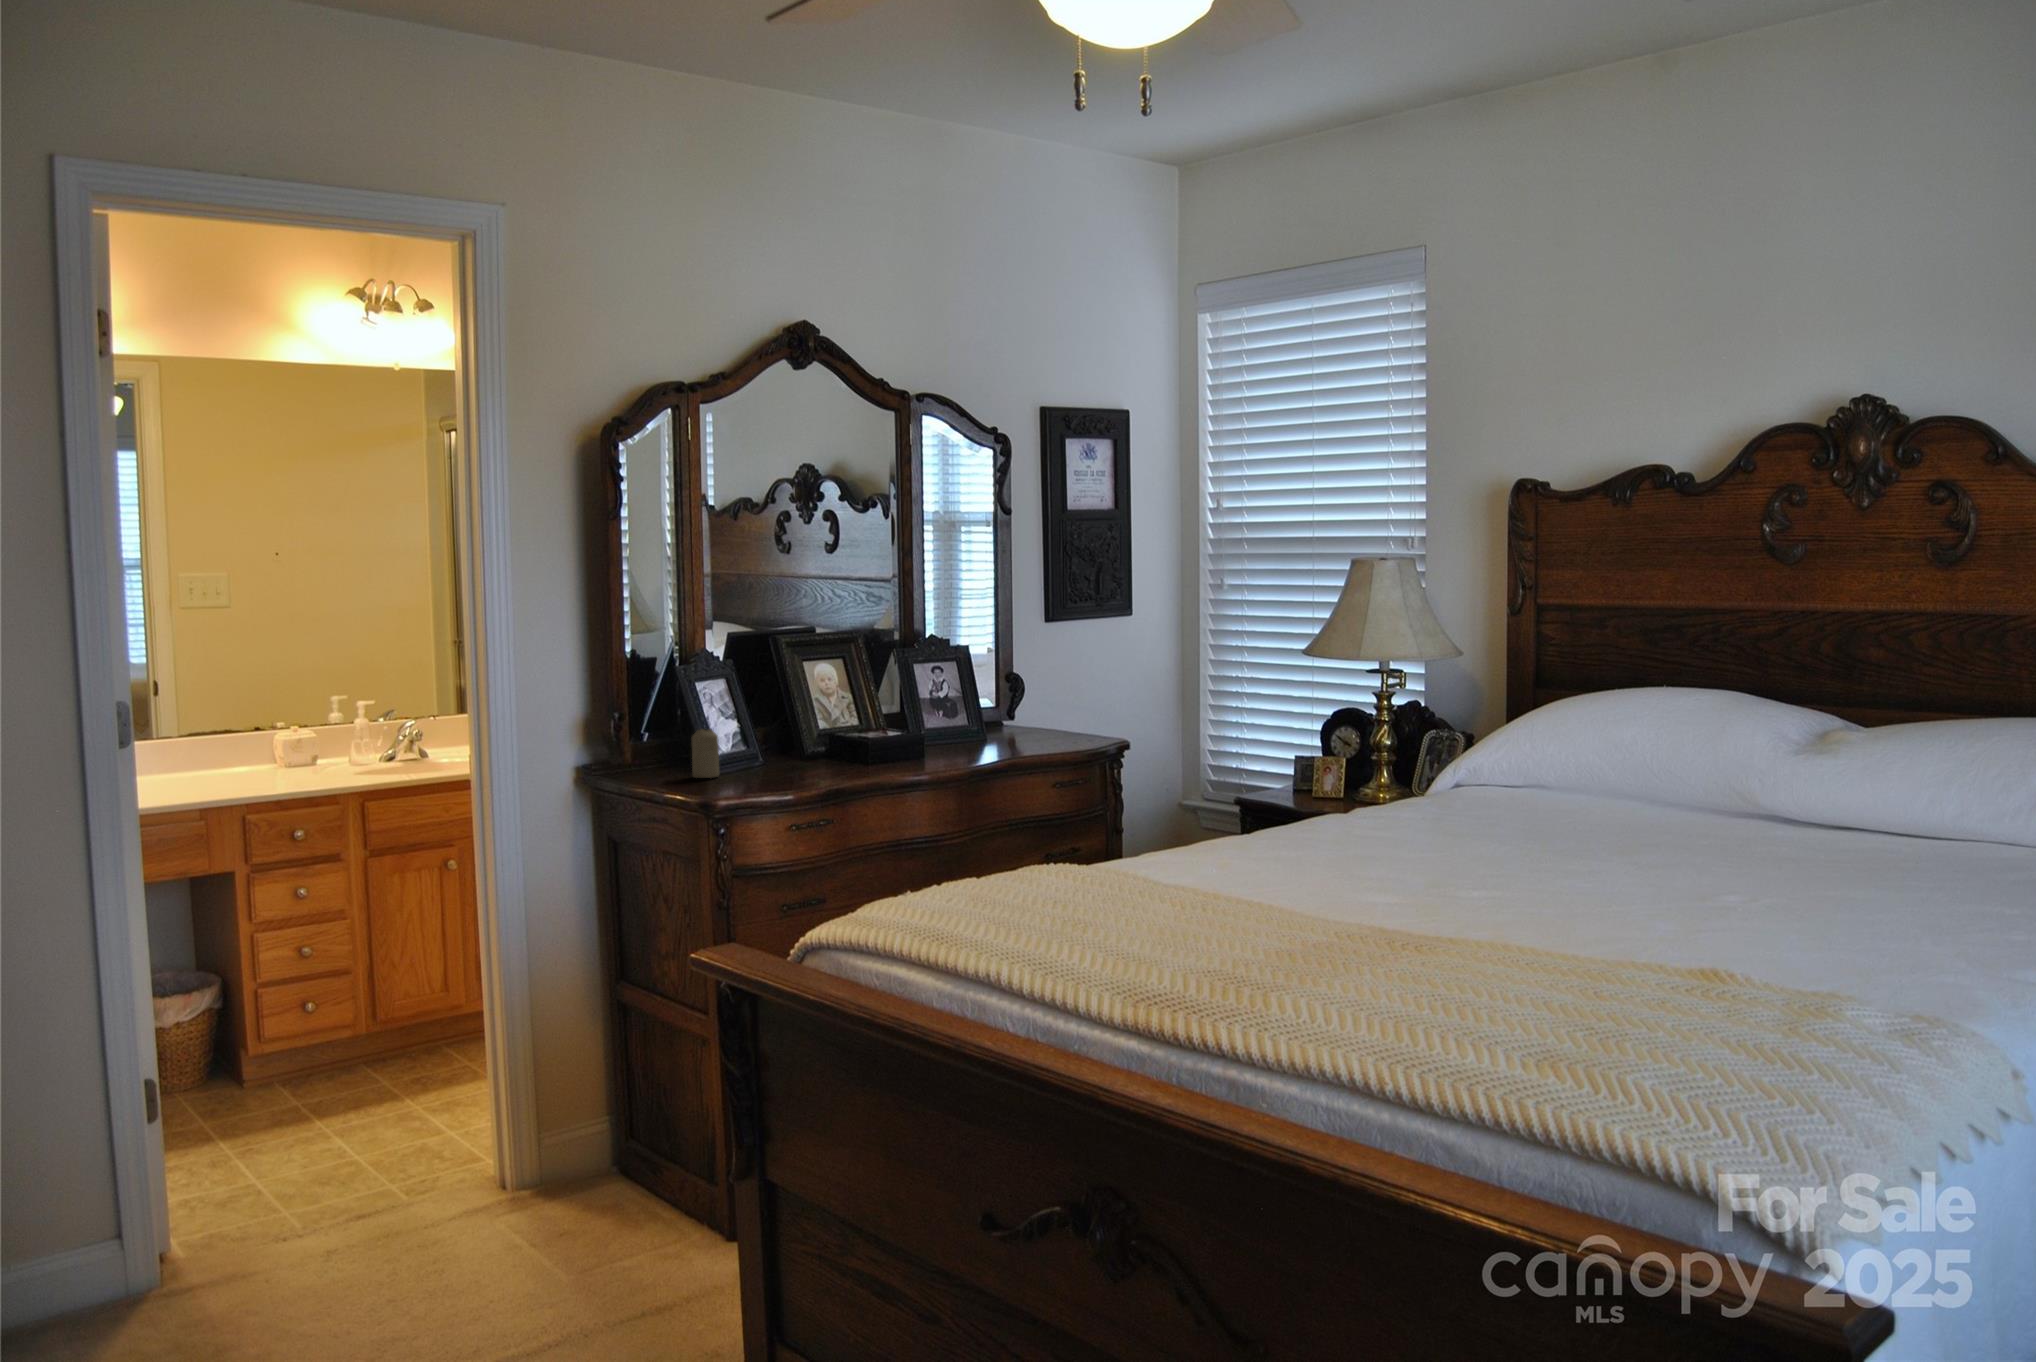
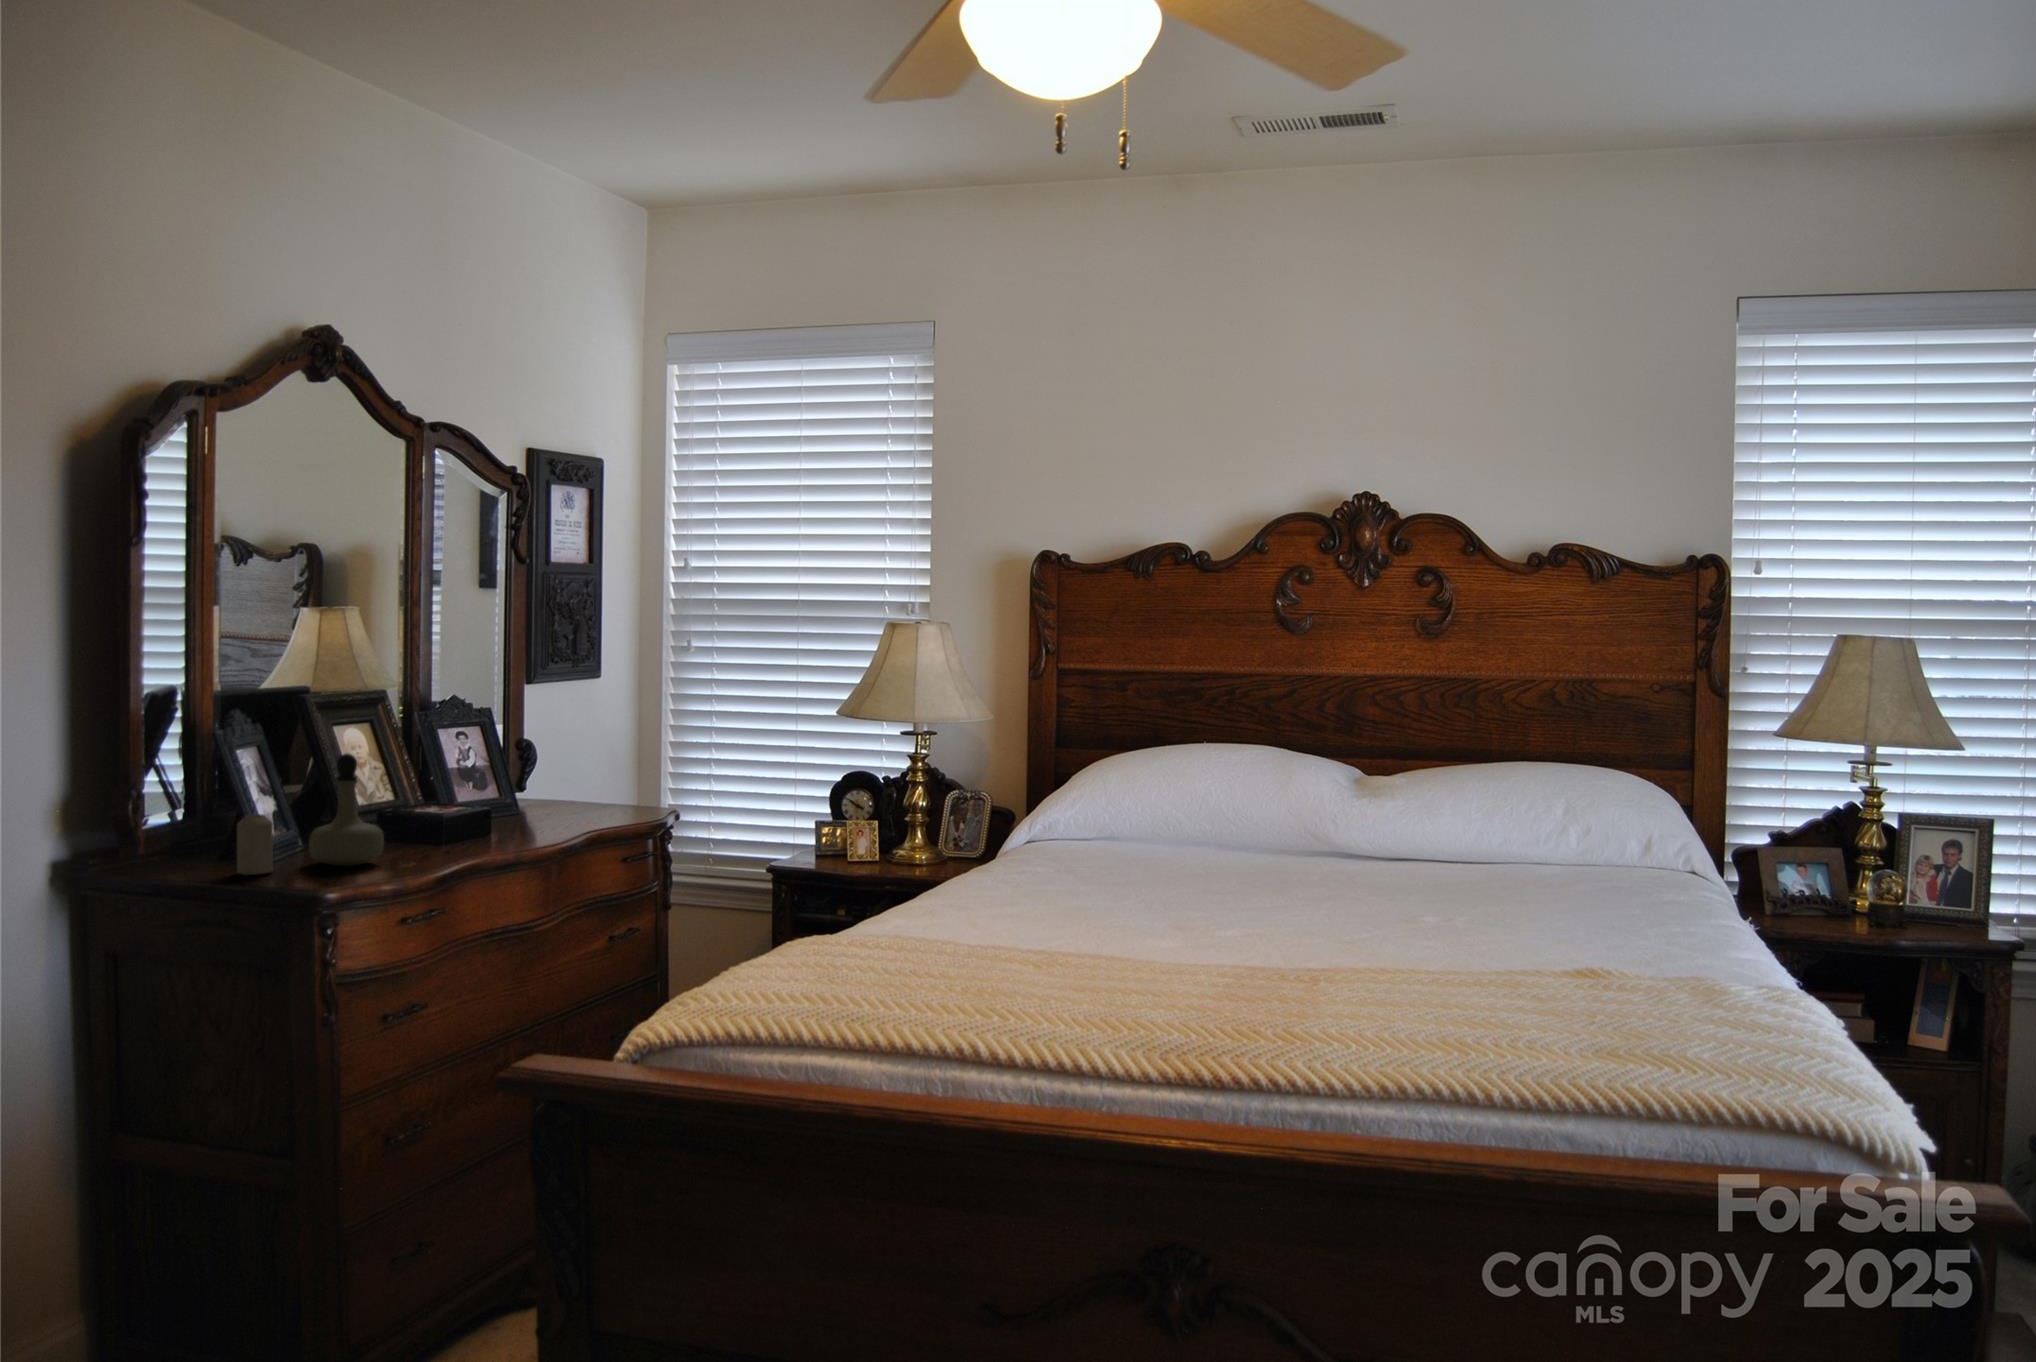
perfume bottle: none [752,680,811,775] -> present [309,753,384,866]

